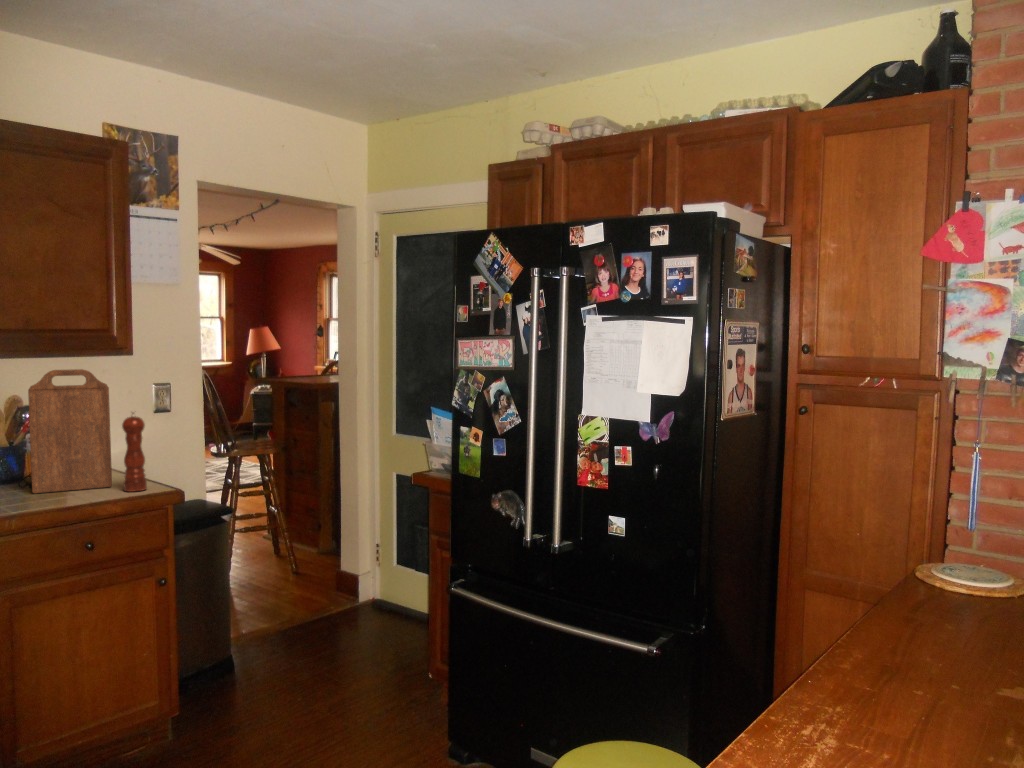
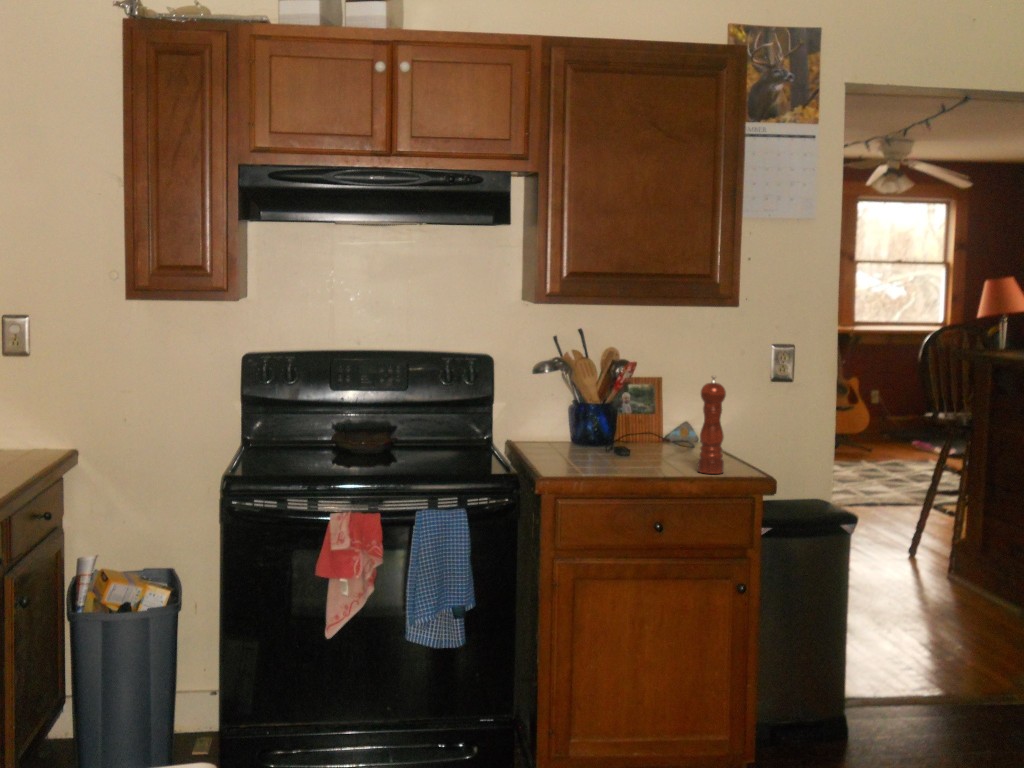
cutting board: present [28,369,112,493] -> none [609,322,694,464]

